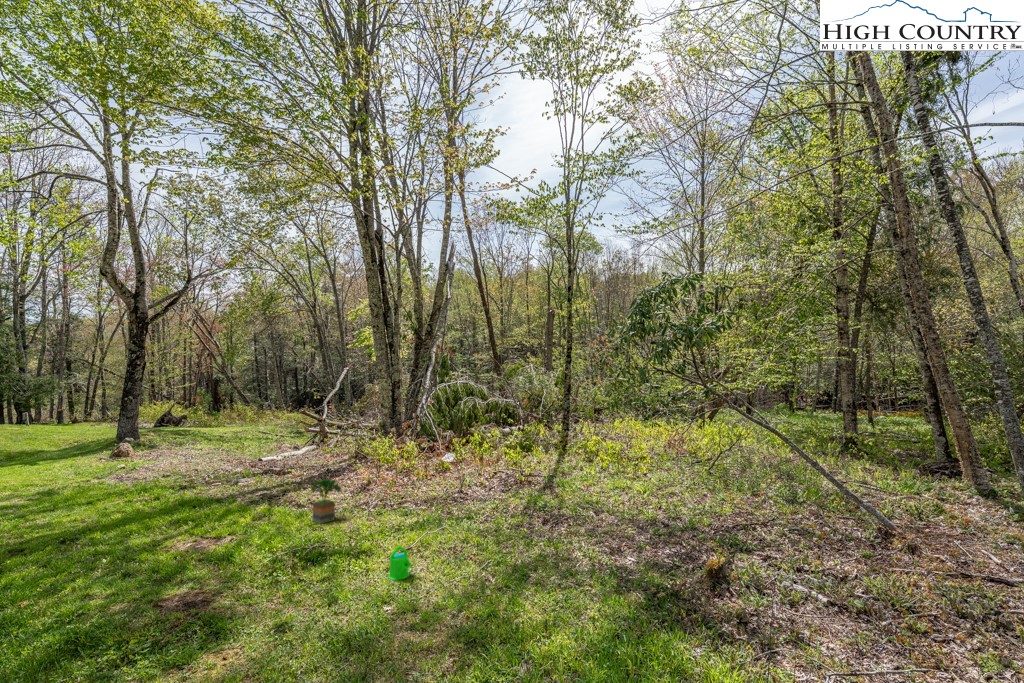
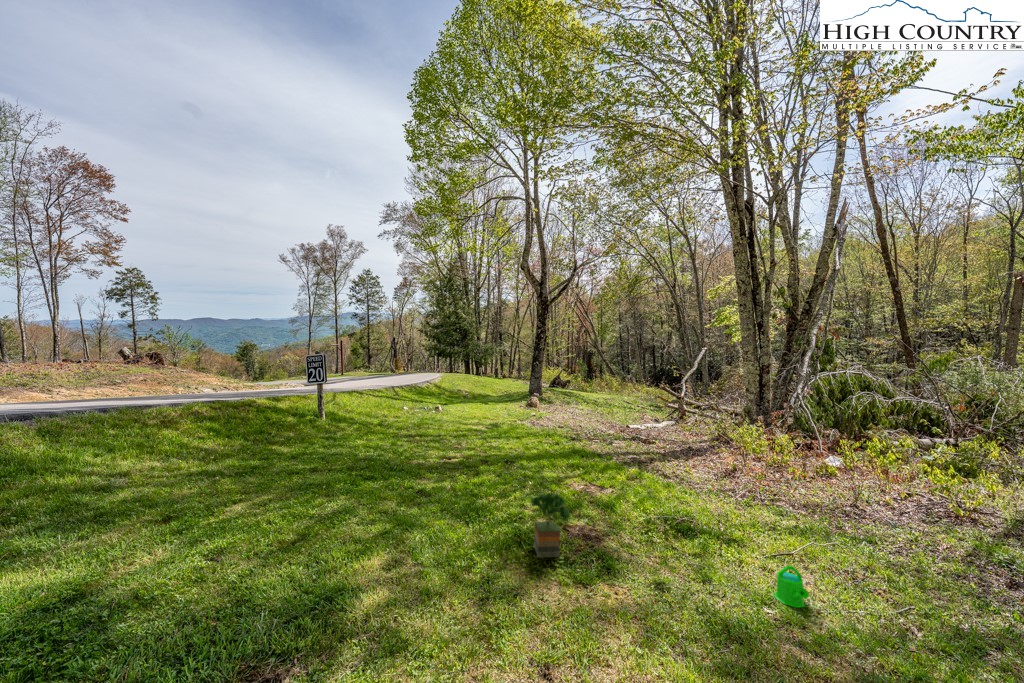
potted tree: present [311,479,342,524] -> present [531,493,569,558]

